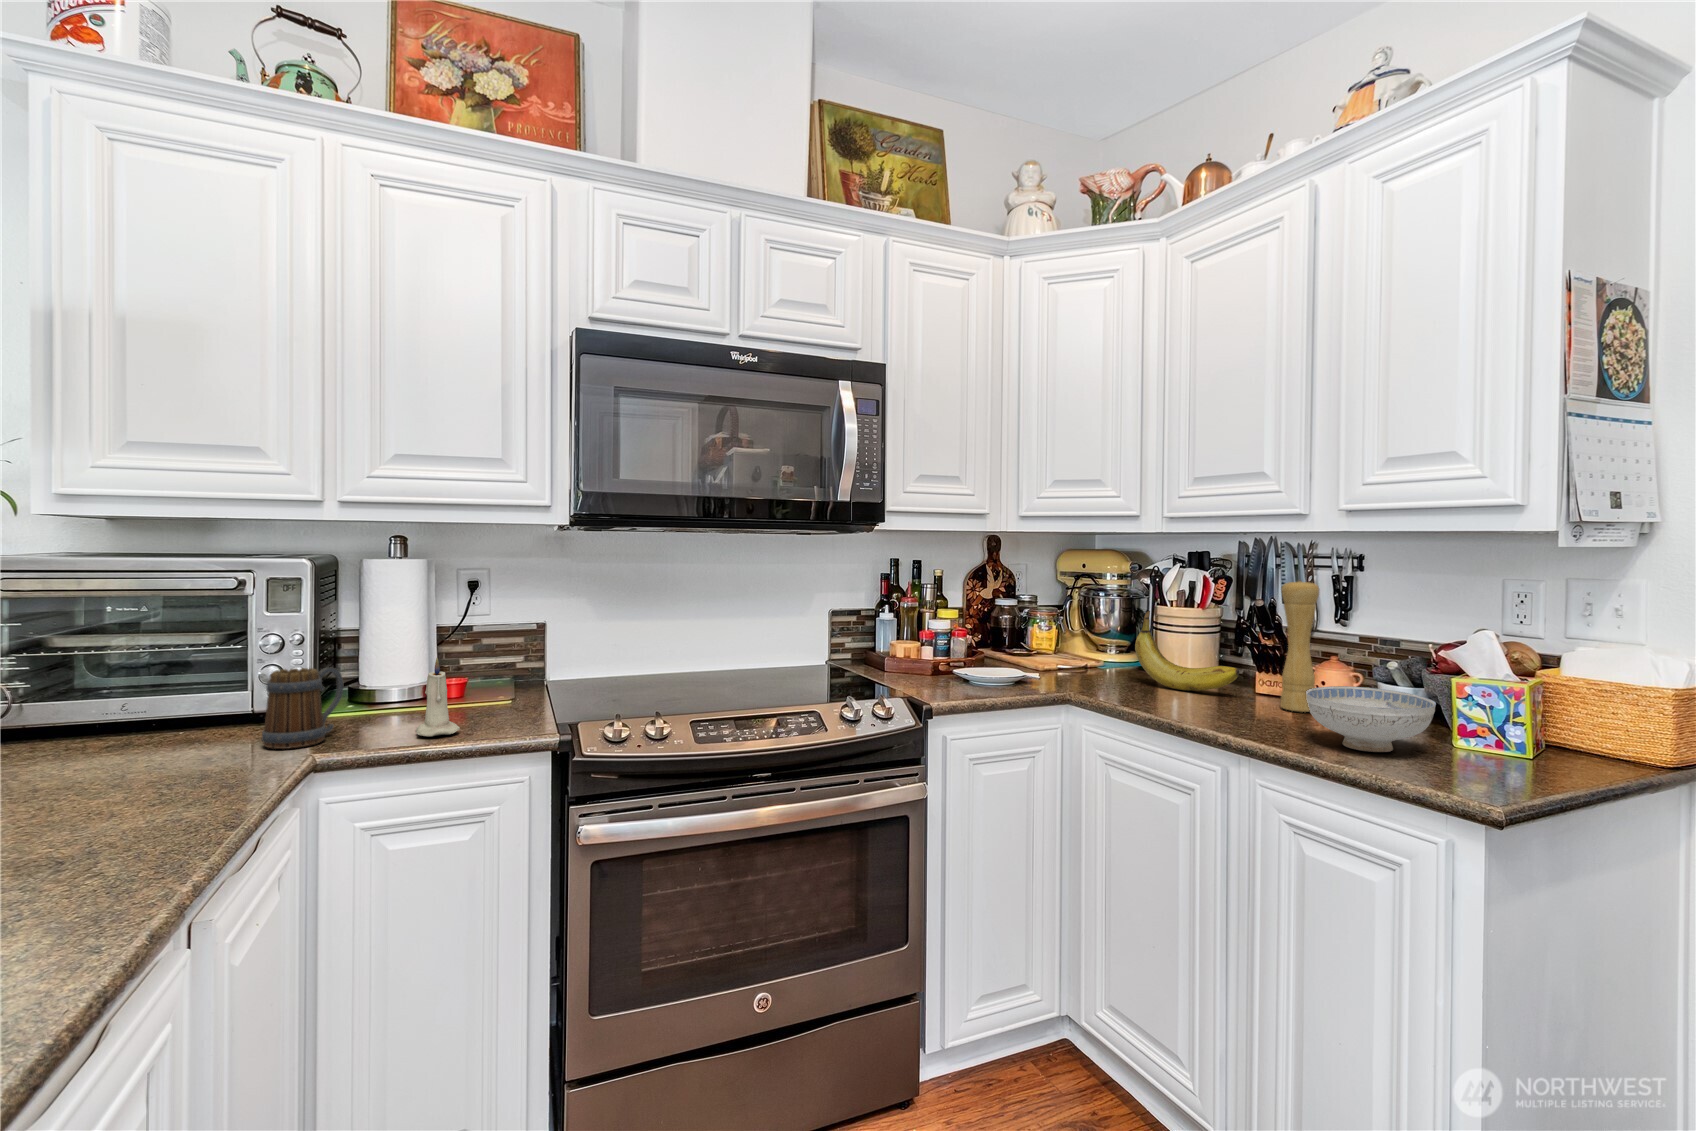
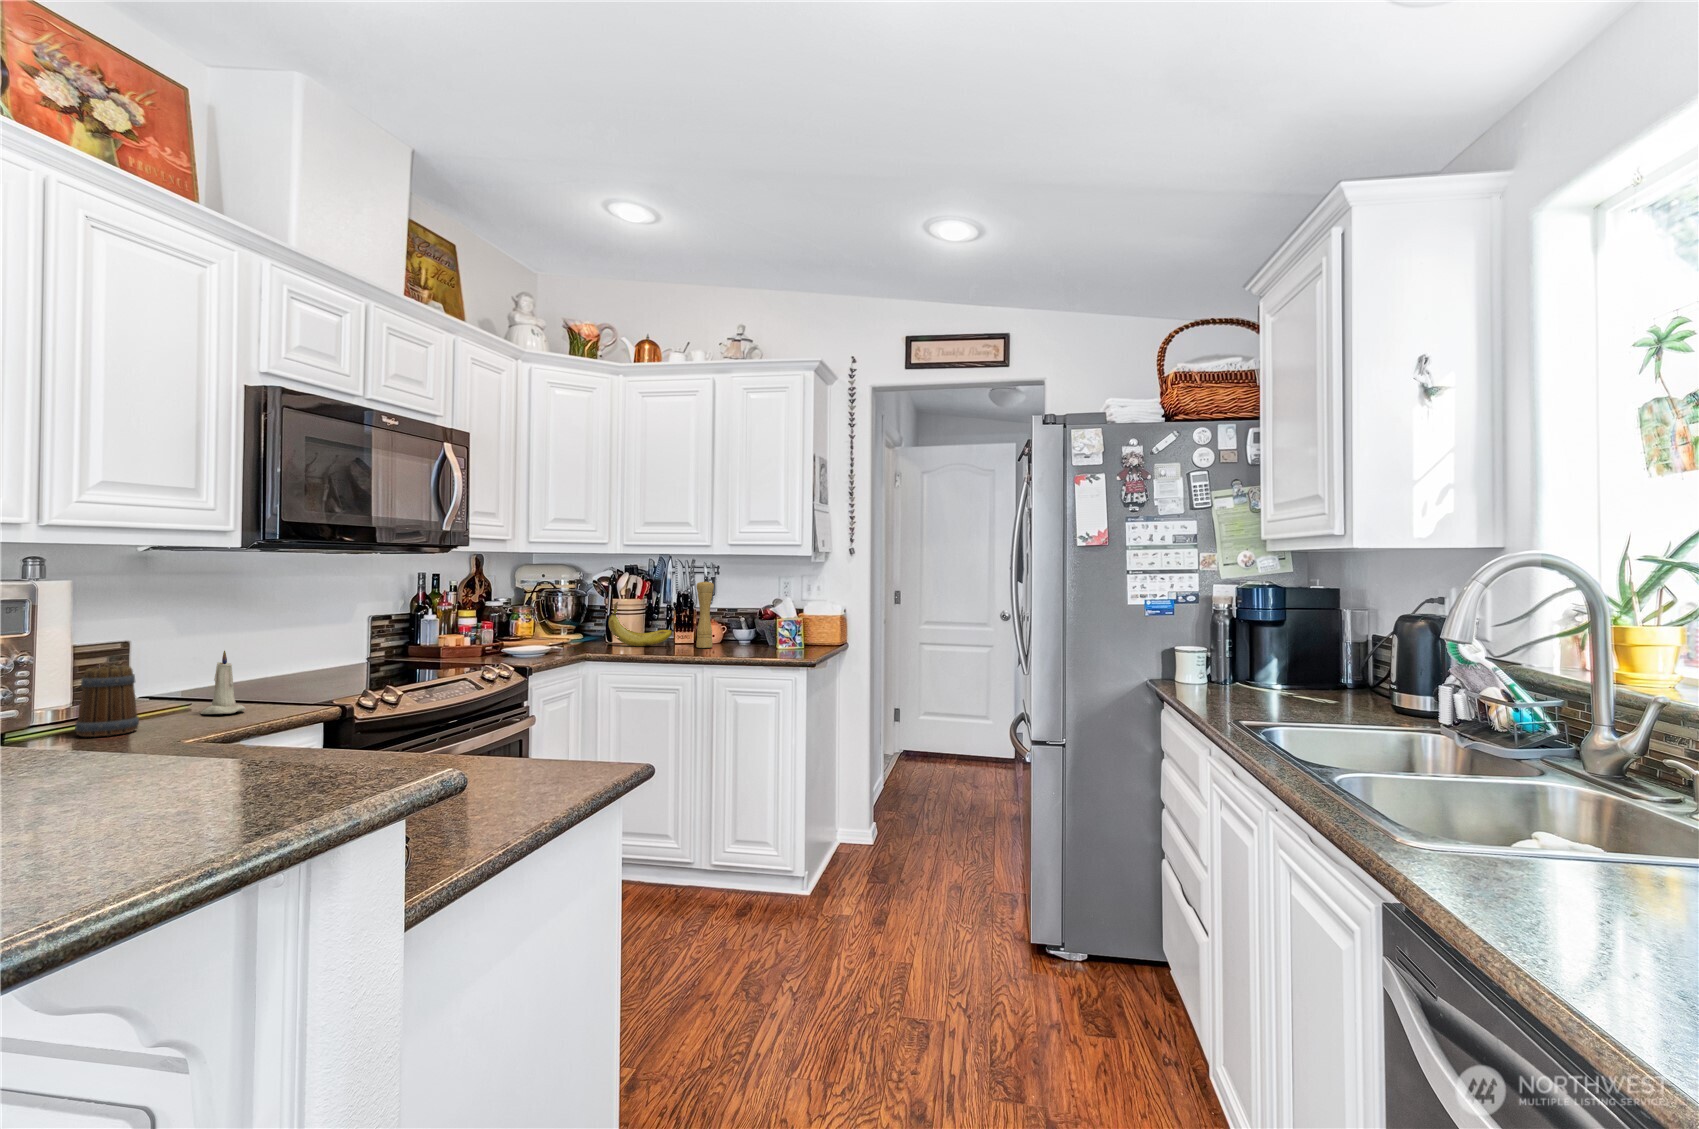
ceramic bowl: present [1306,686,1436,752] -> none [728,629,777,656]

